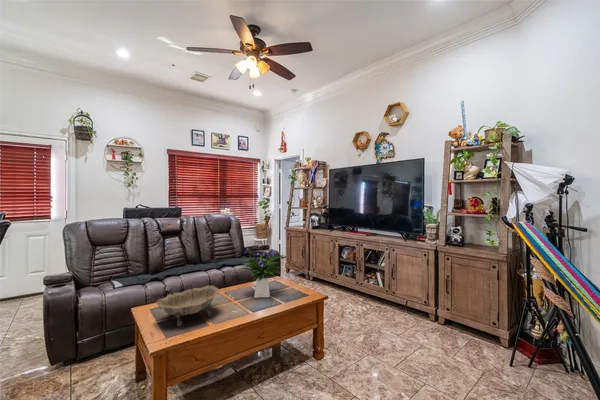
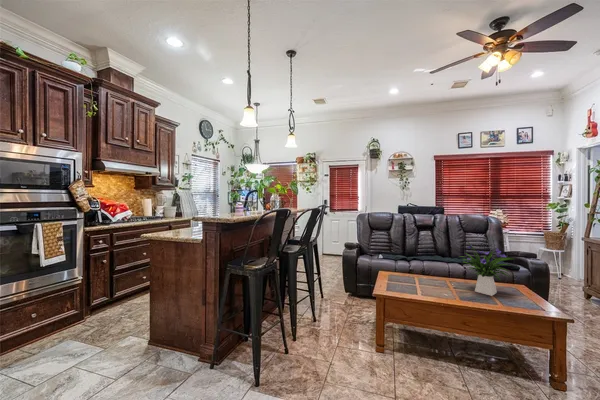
decorative bowl: present [156,285,219,326] -> none [387,266,435,290]

